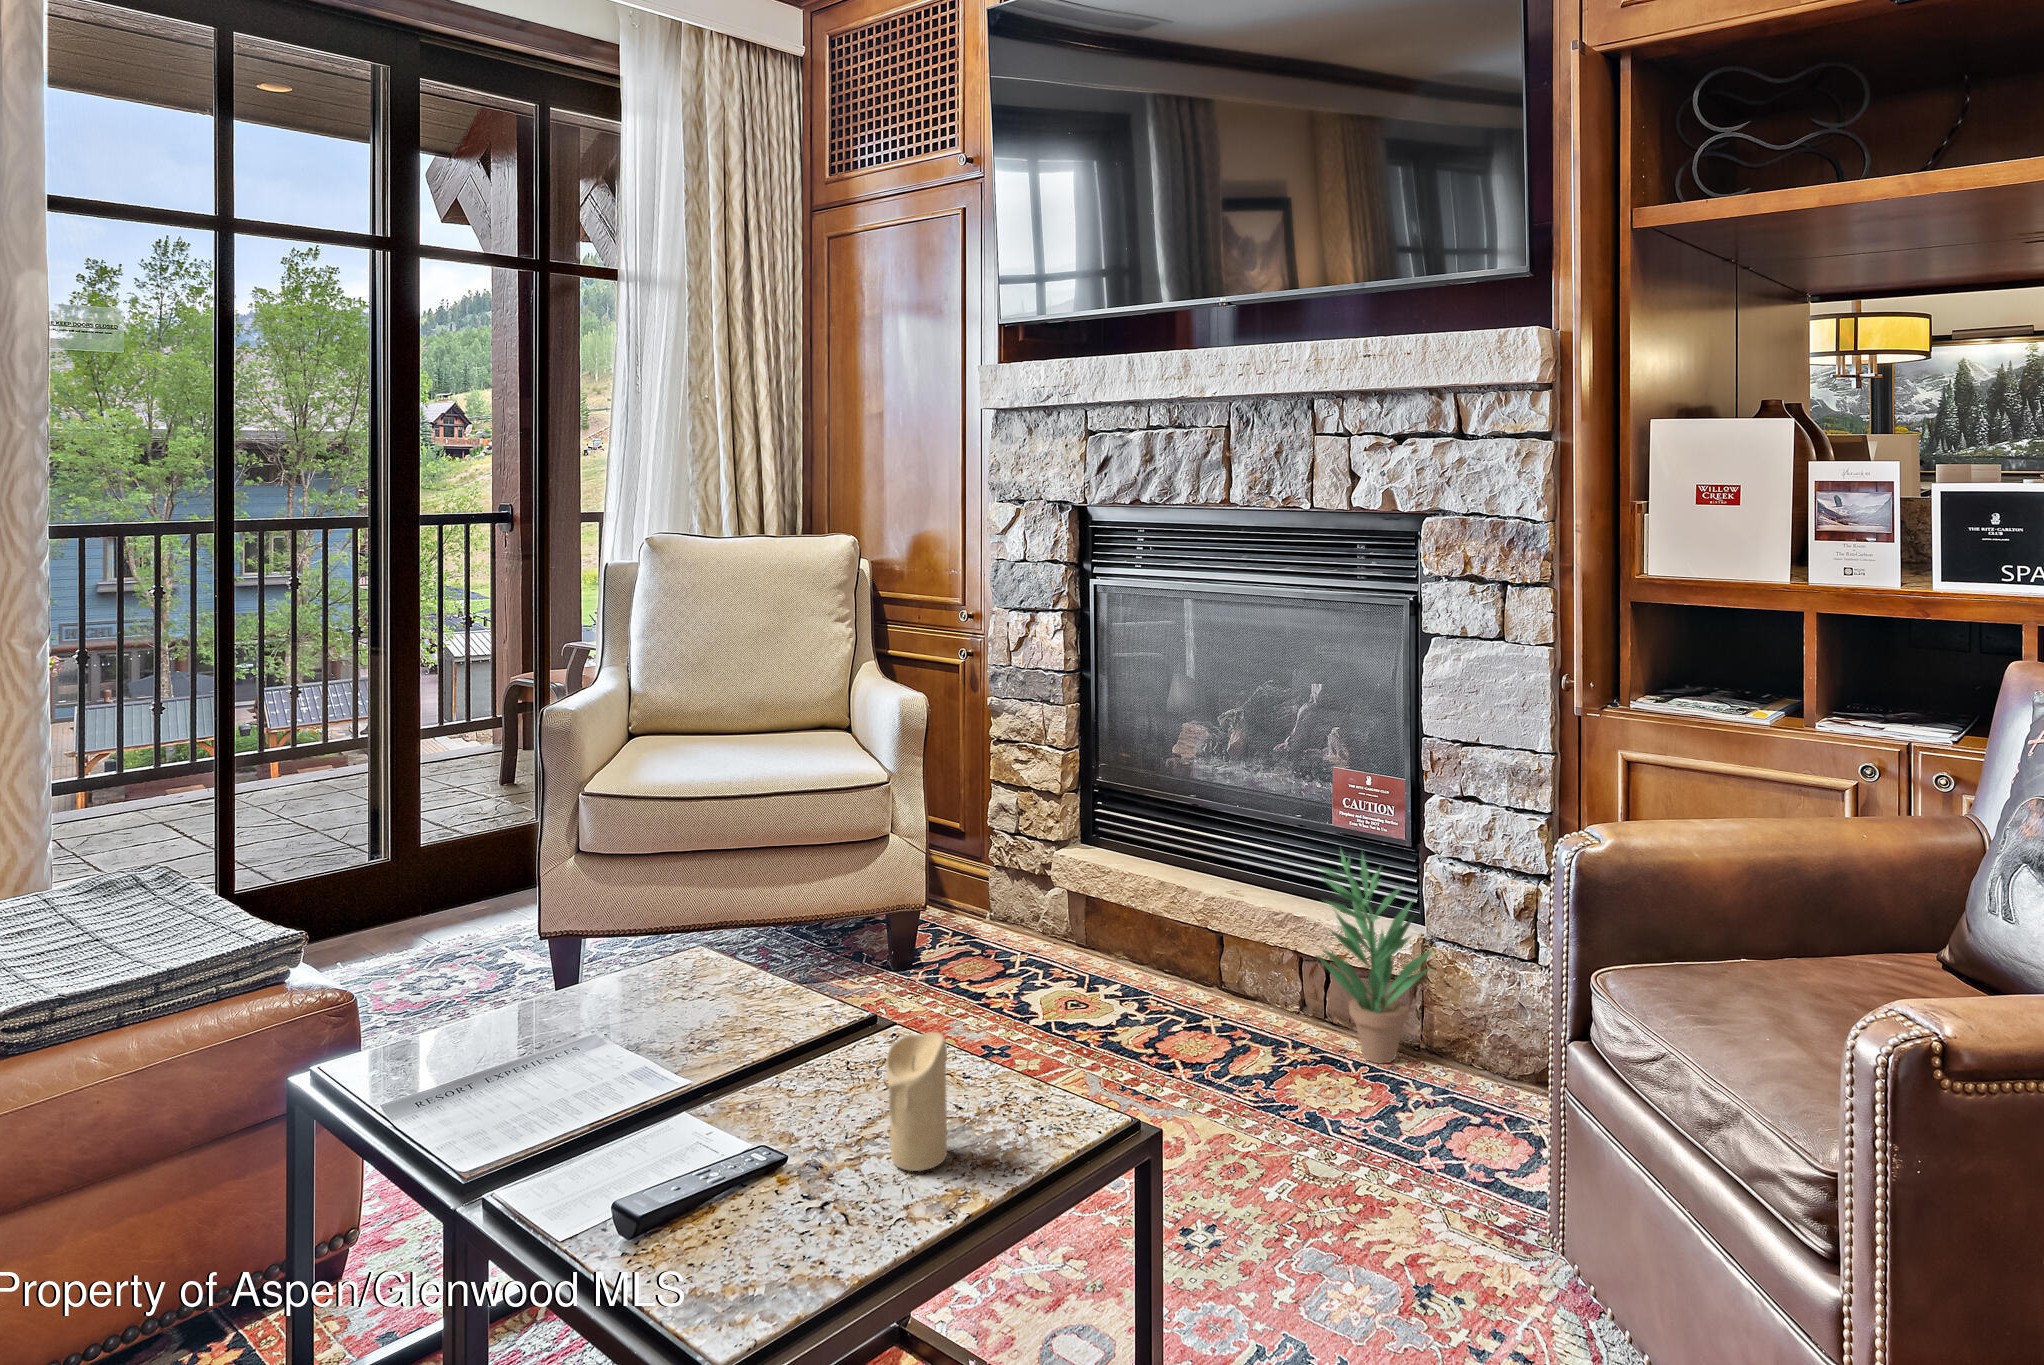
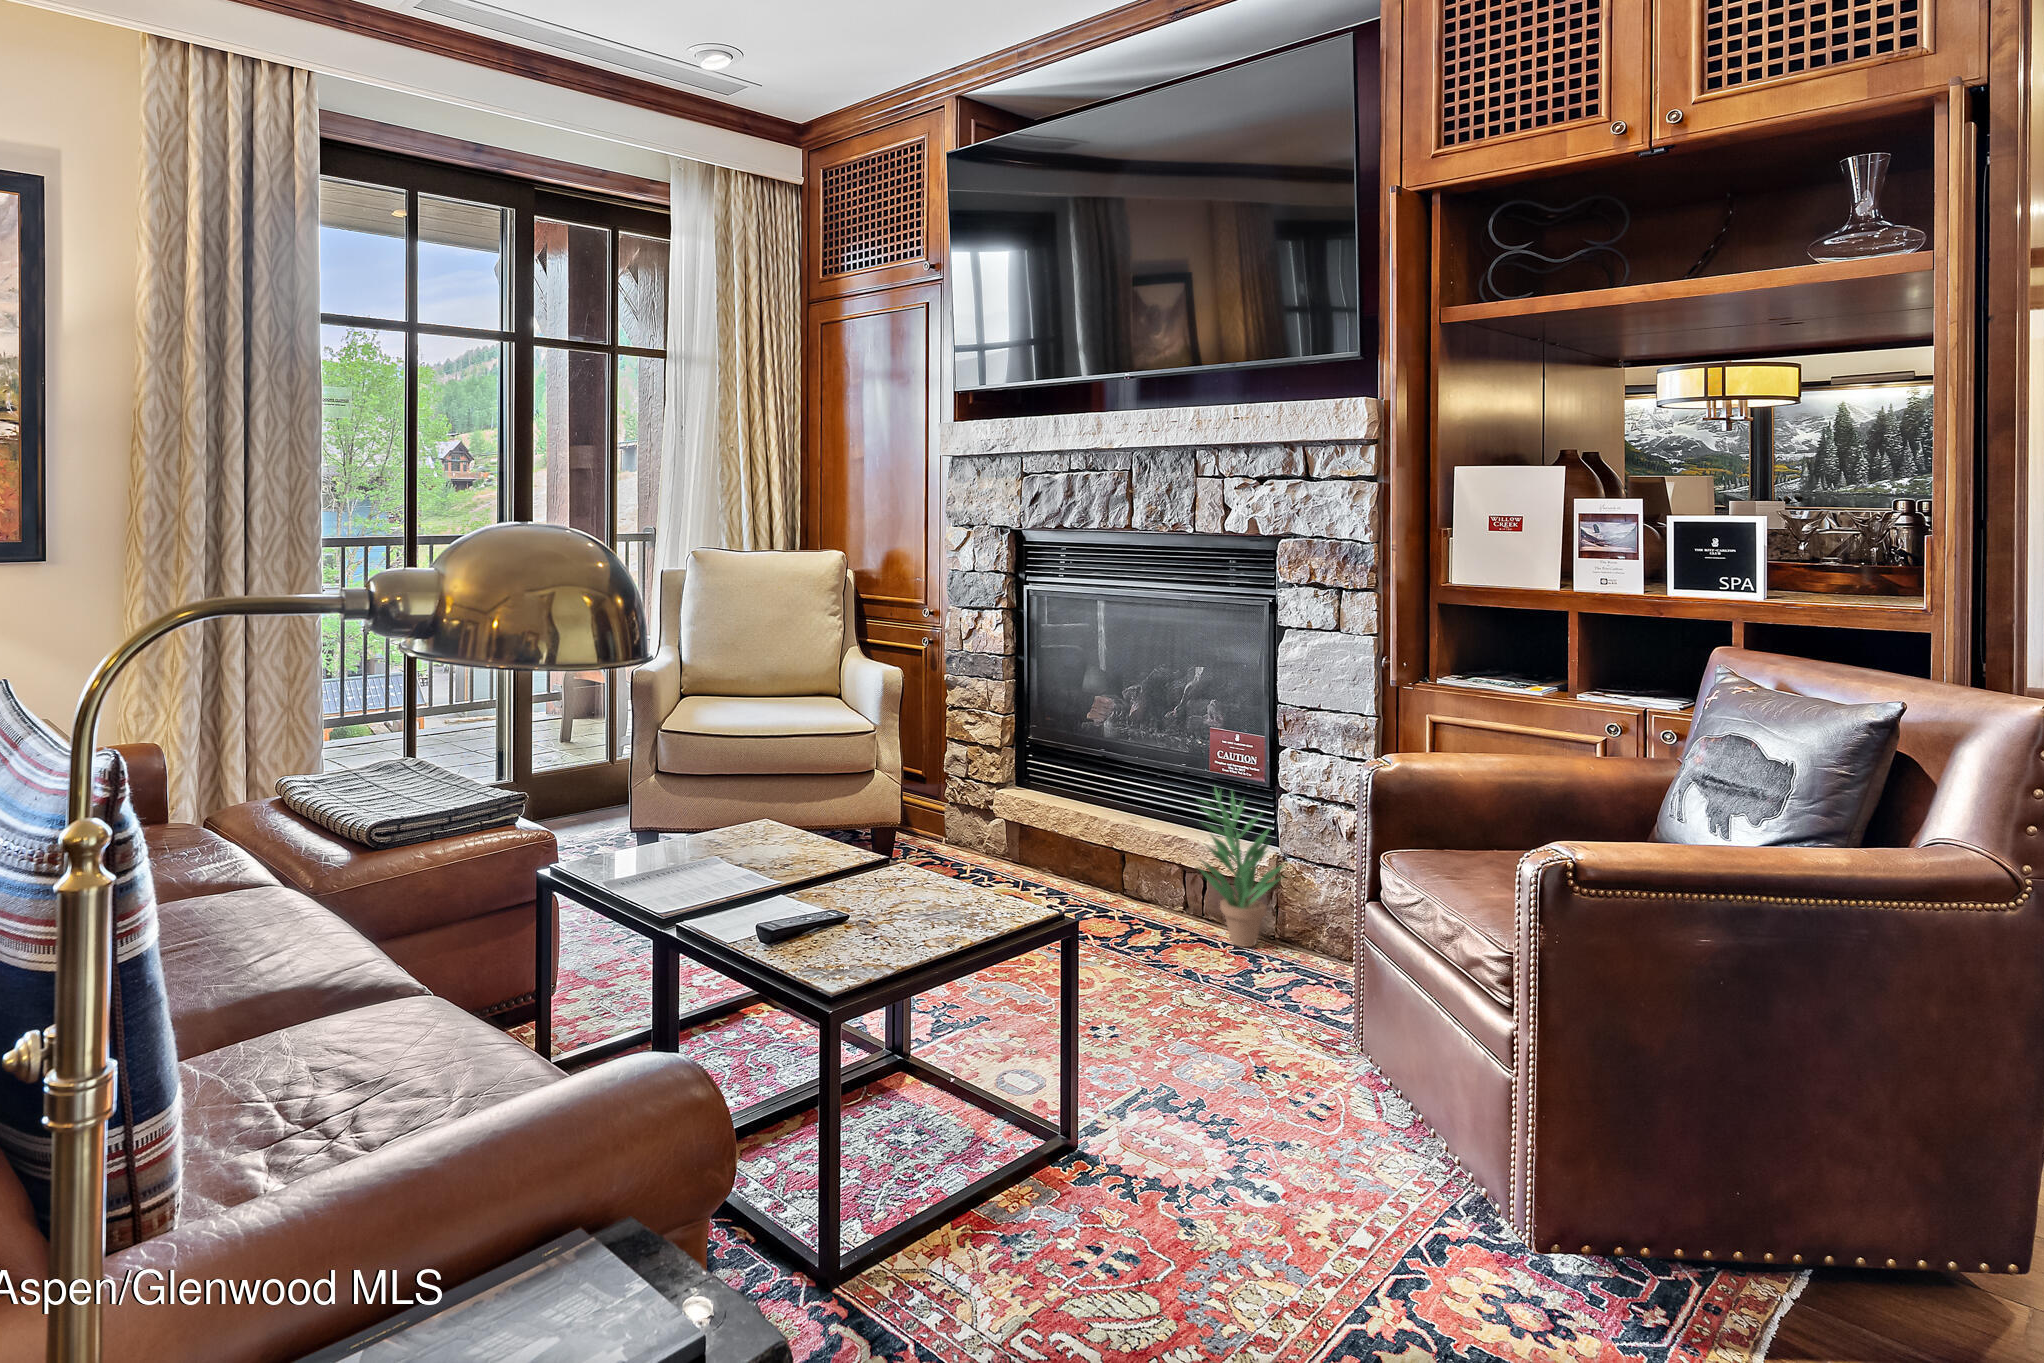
candle: present [886,1032,947,1171] -> none [905,848,942,929]

